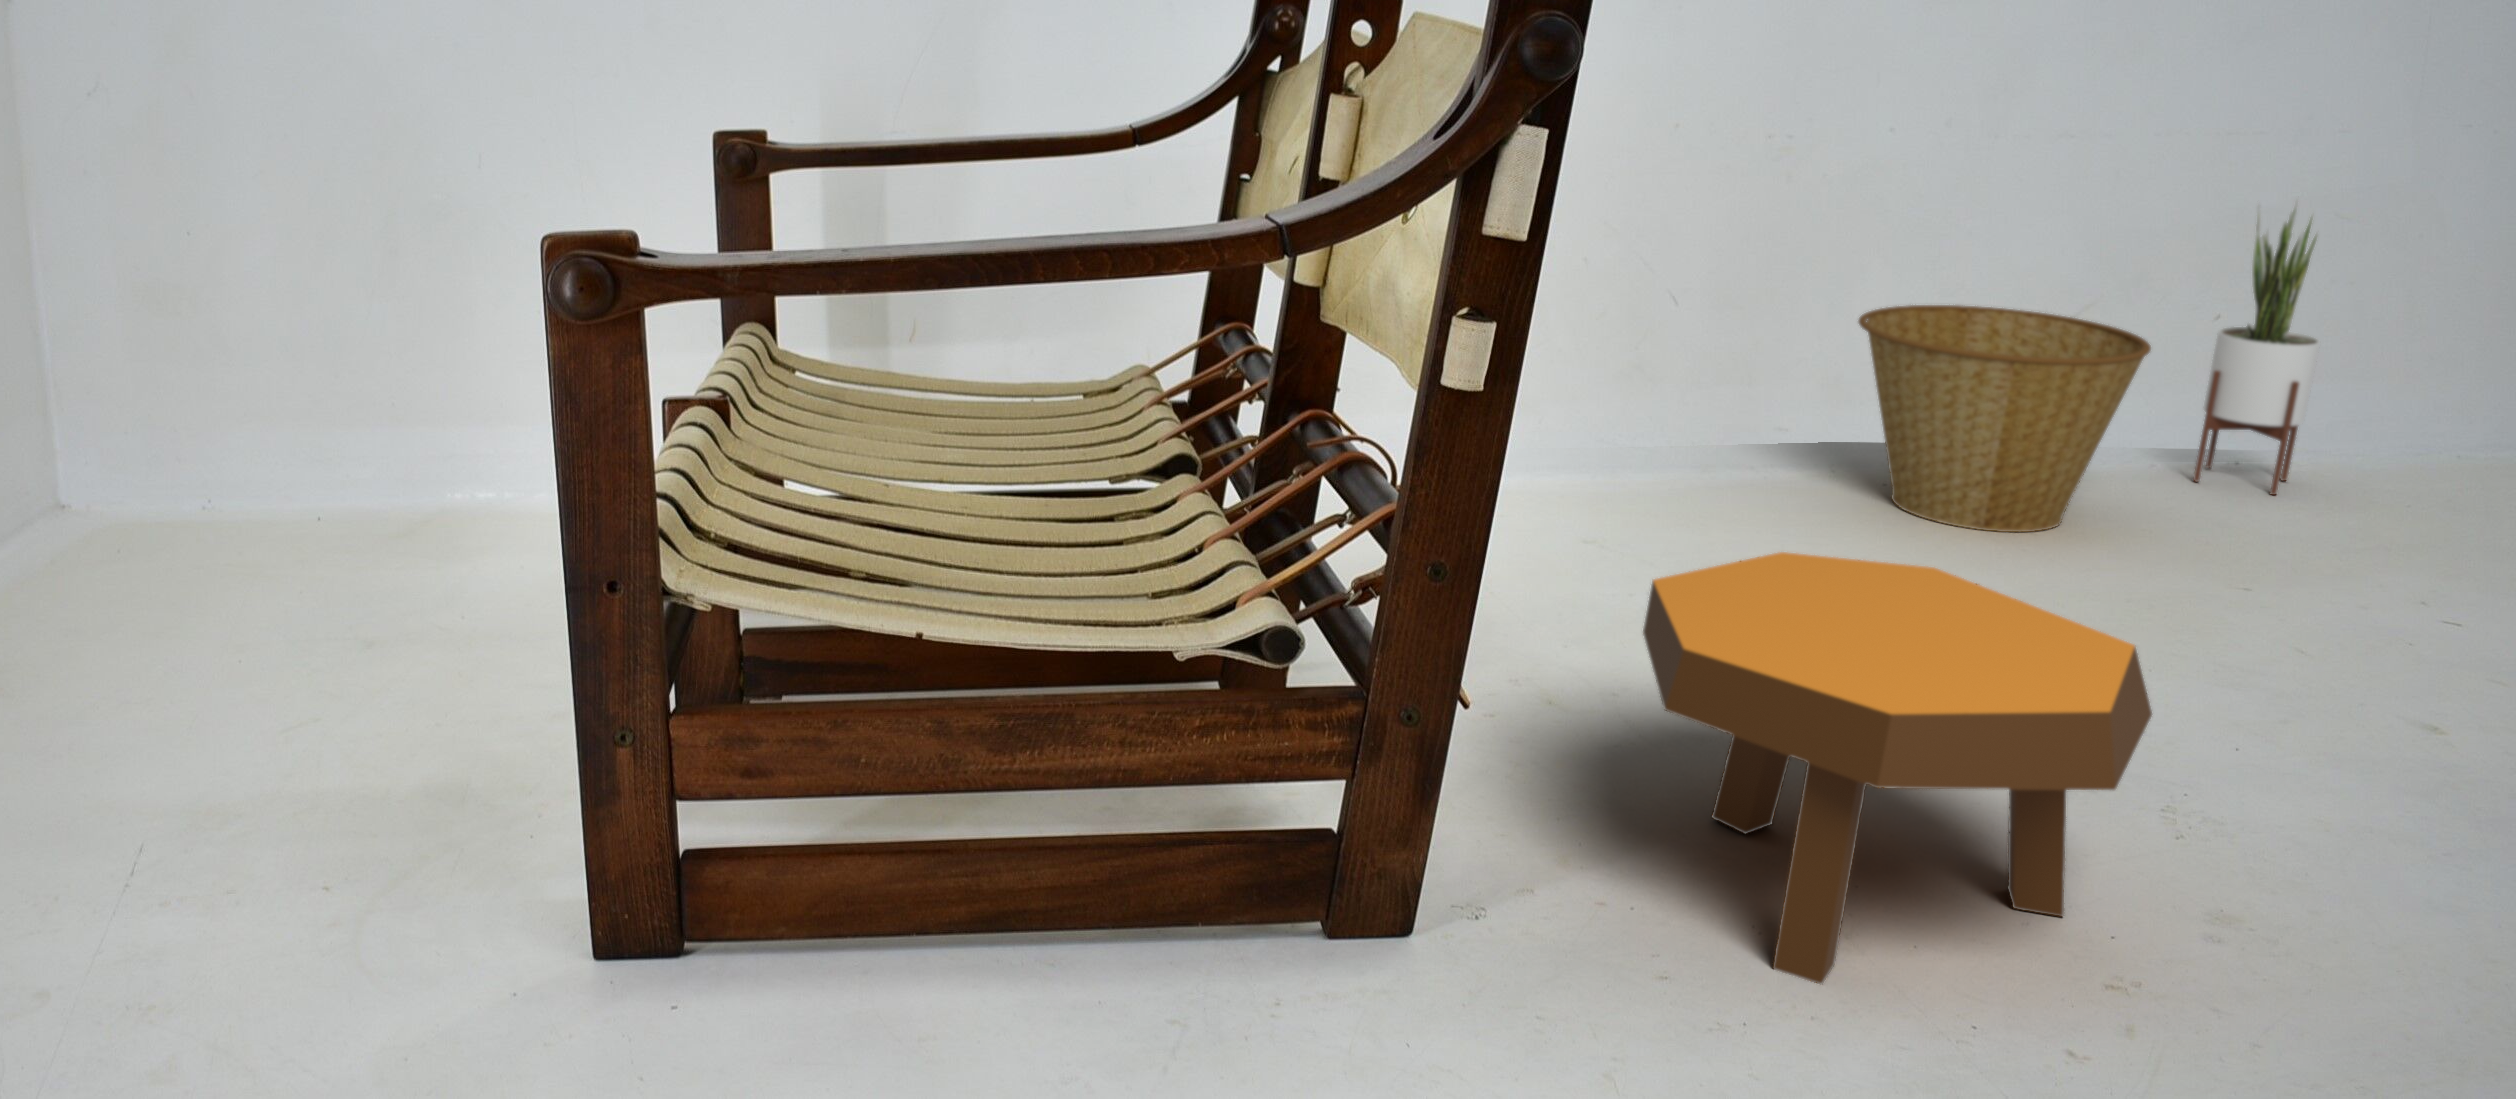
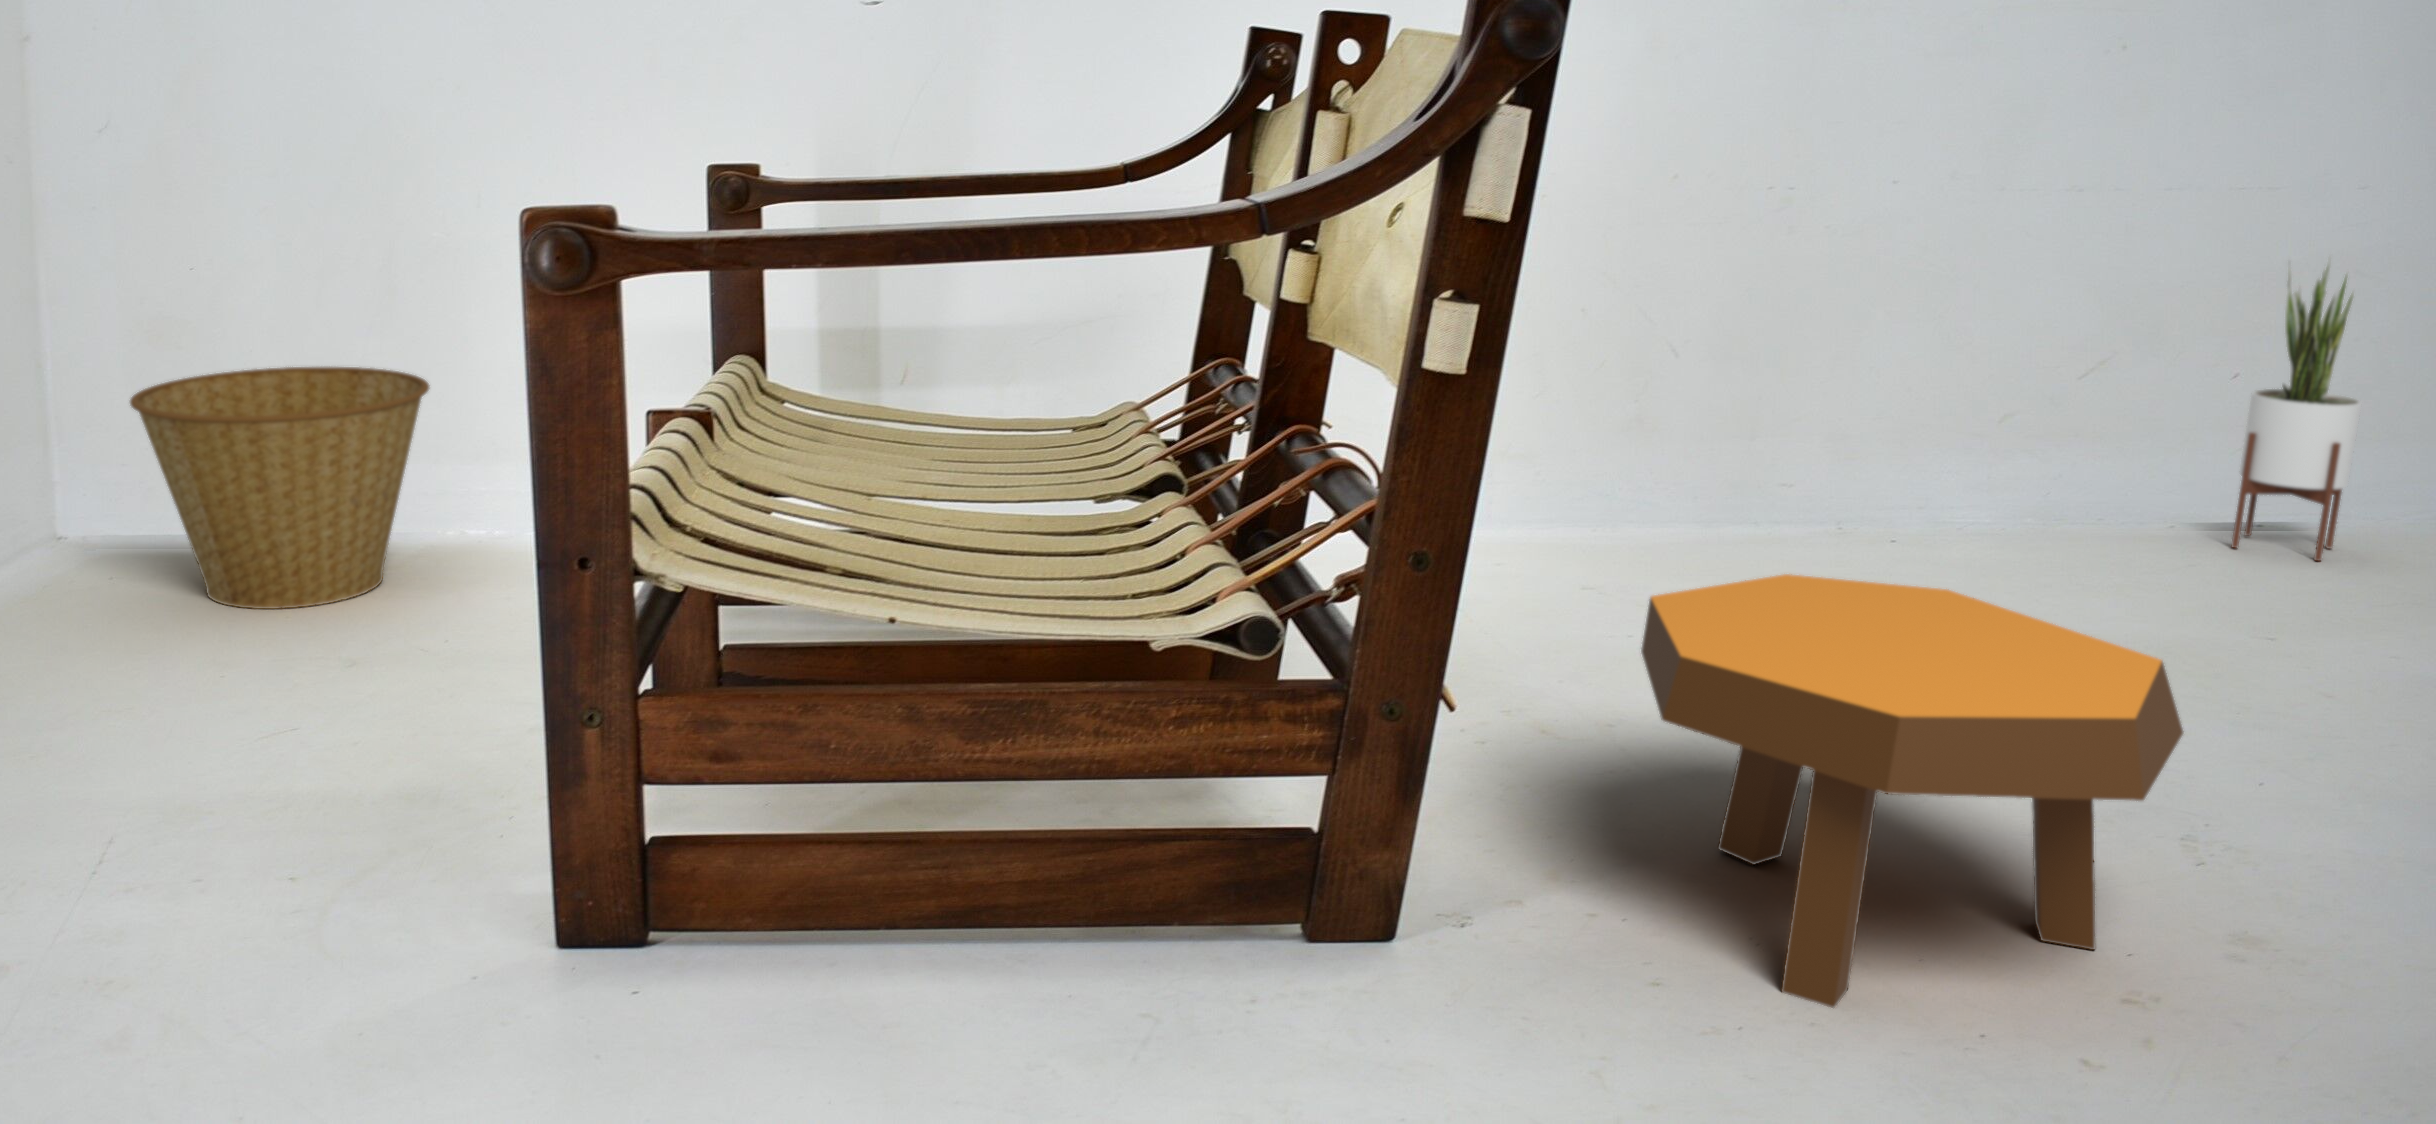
basket: present [1859,305,2151,532] -> present [130,367,430,609]

